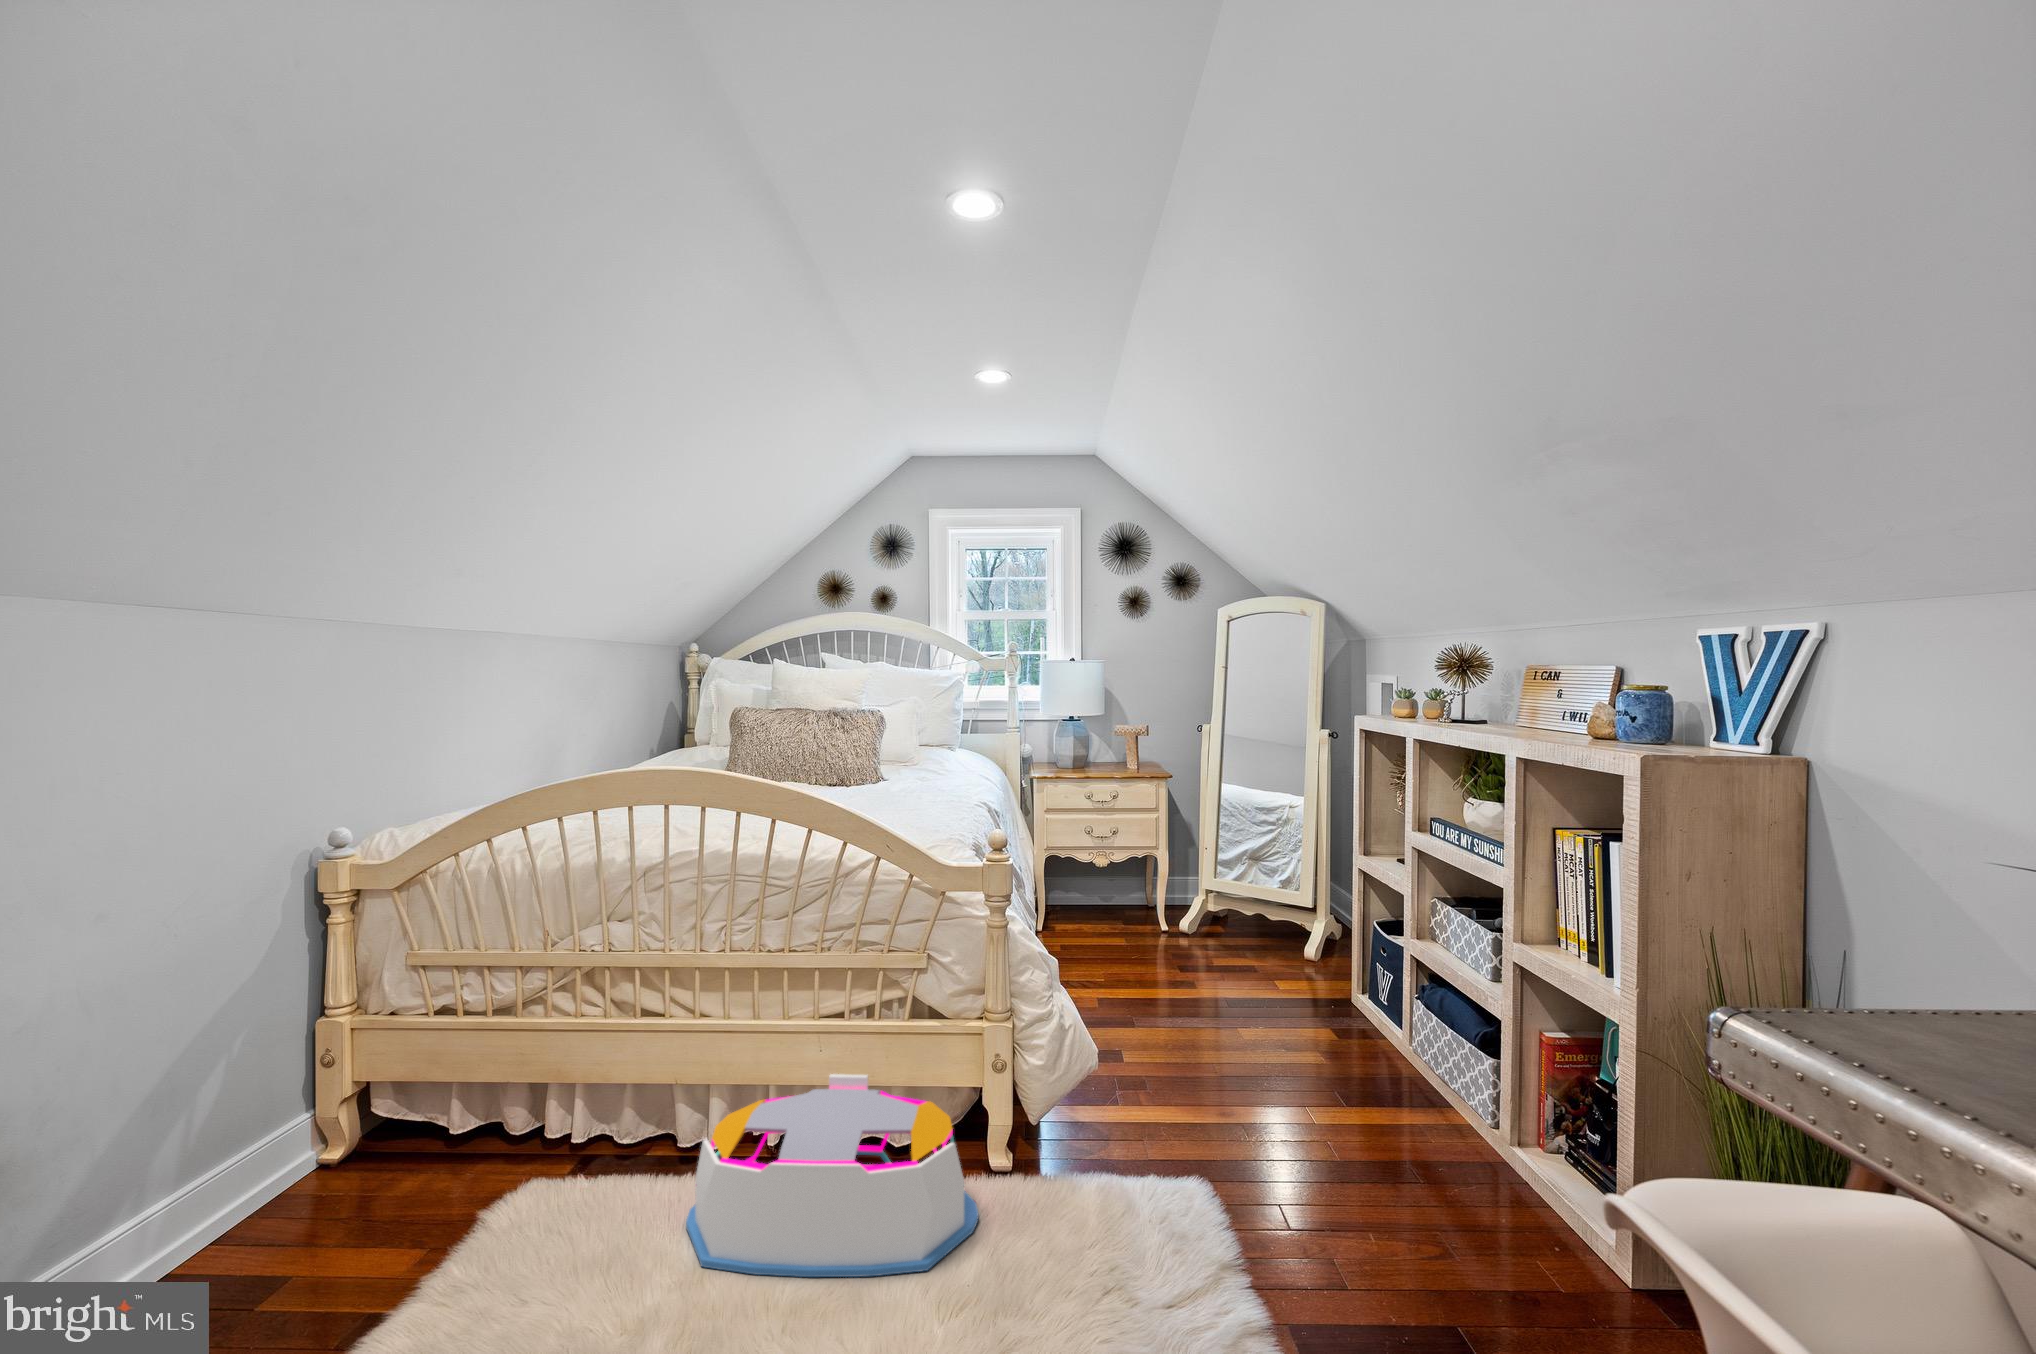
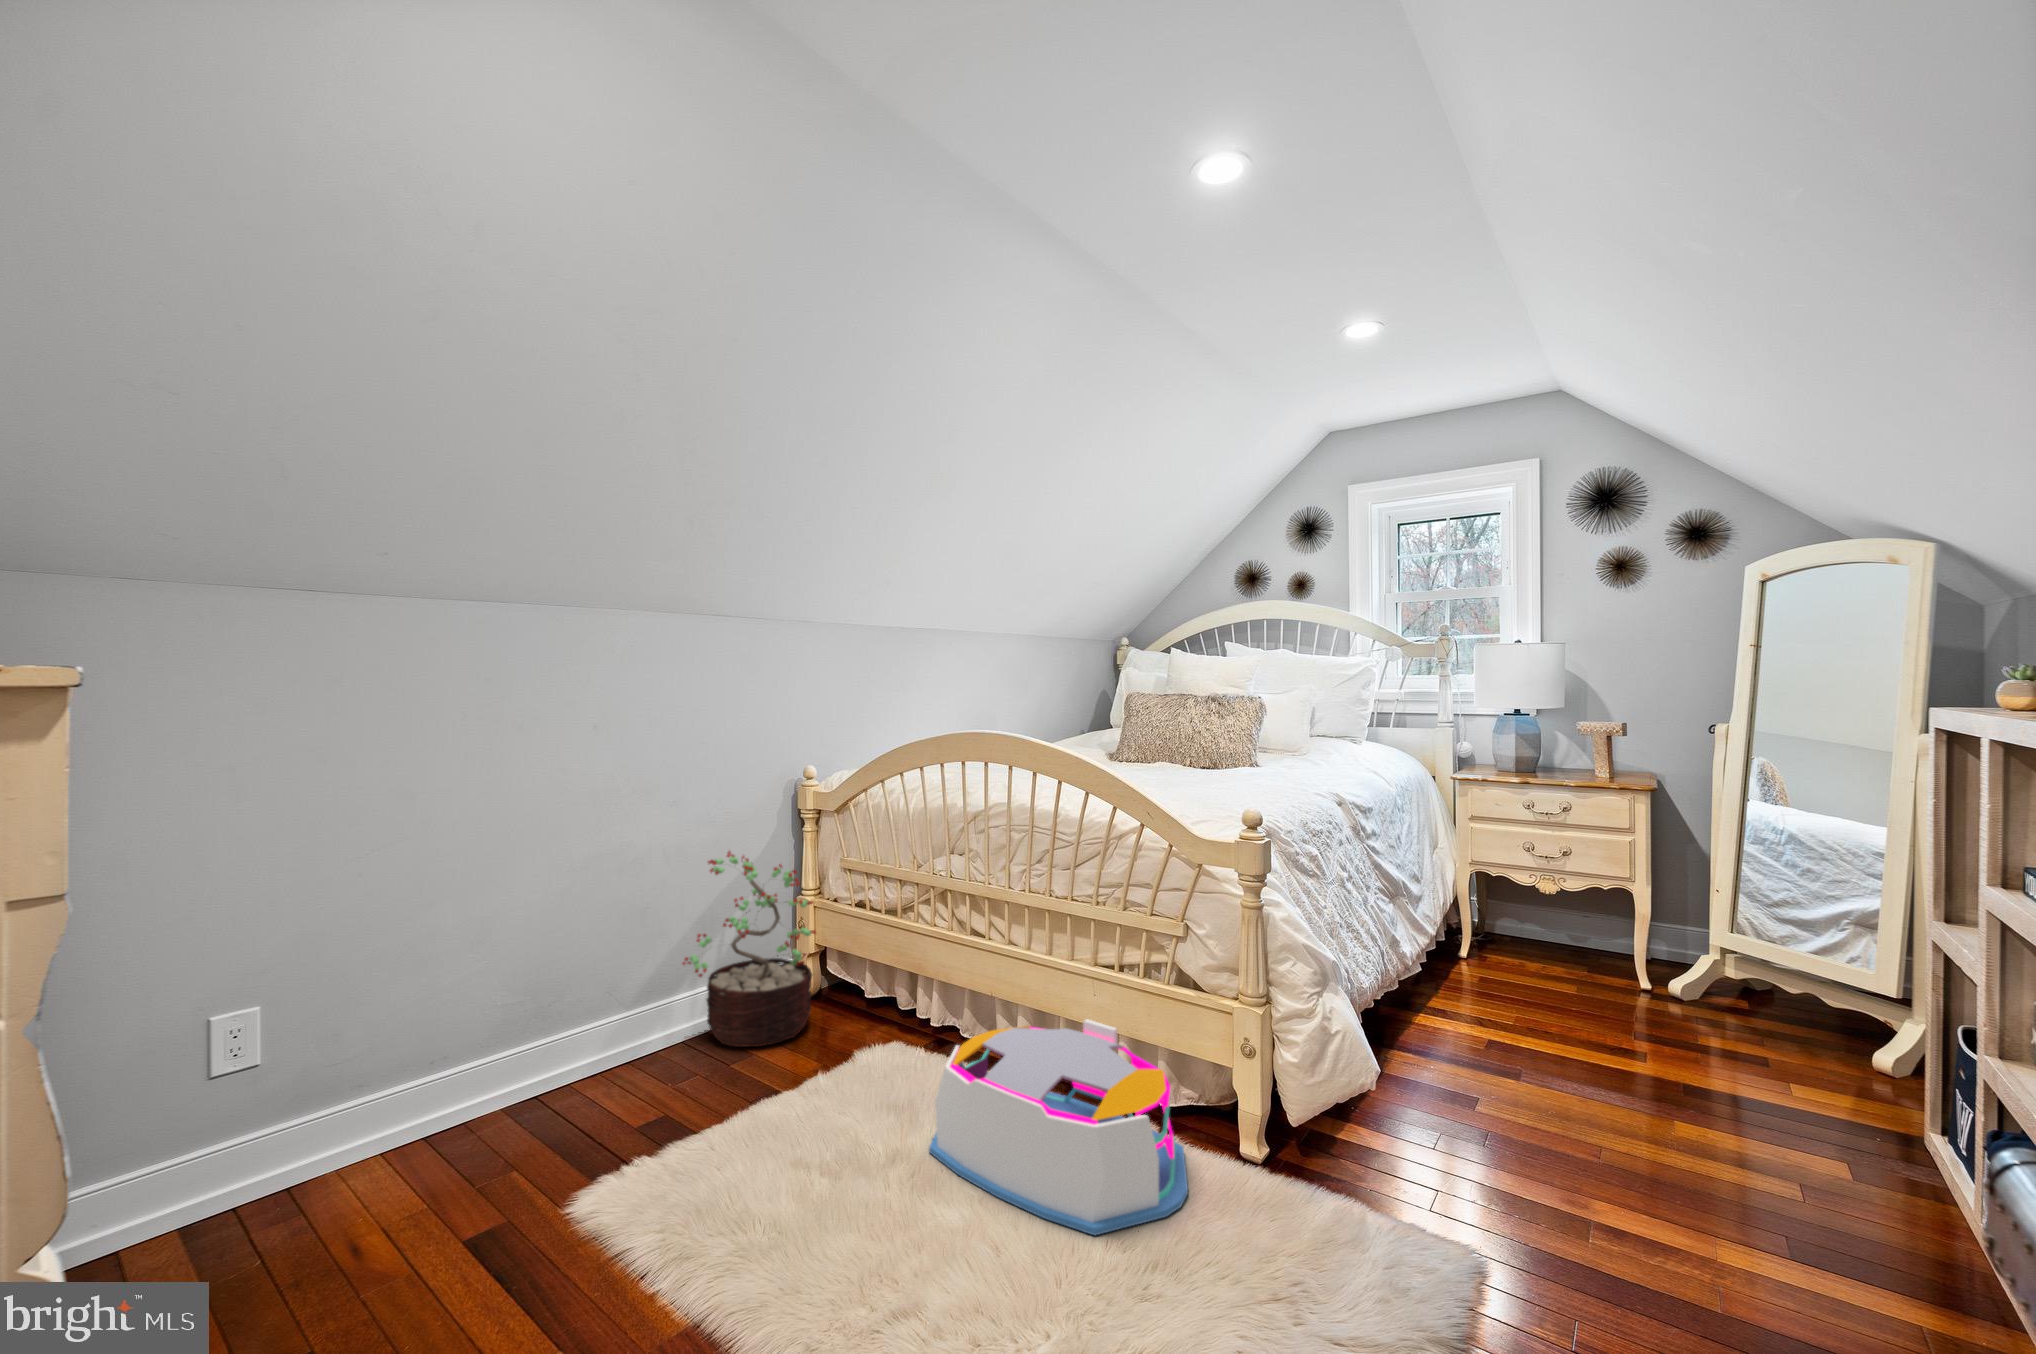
decorative plant: none [189,968,414,1253] -> present [683,851,816,1047]

